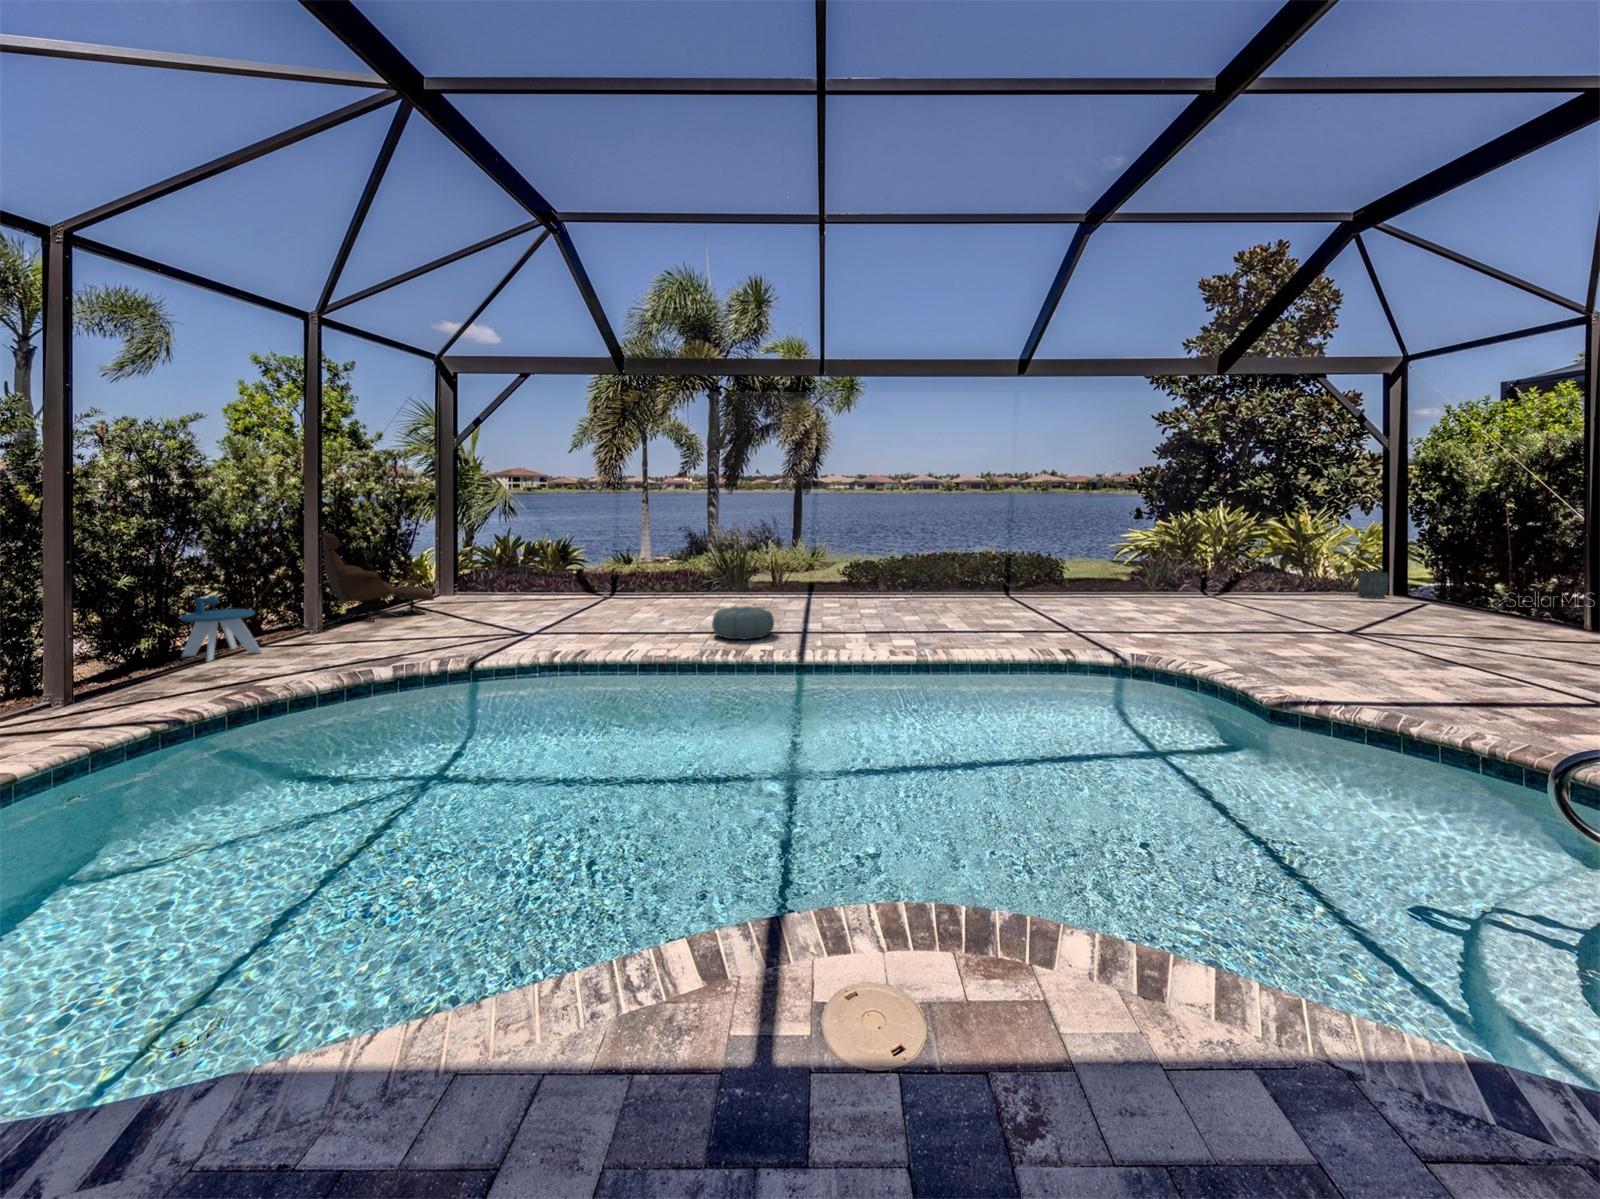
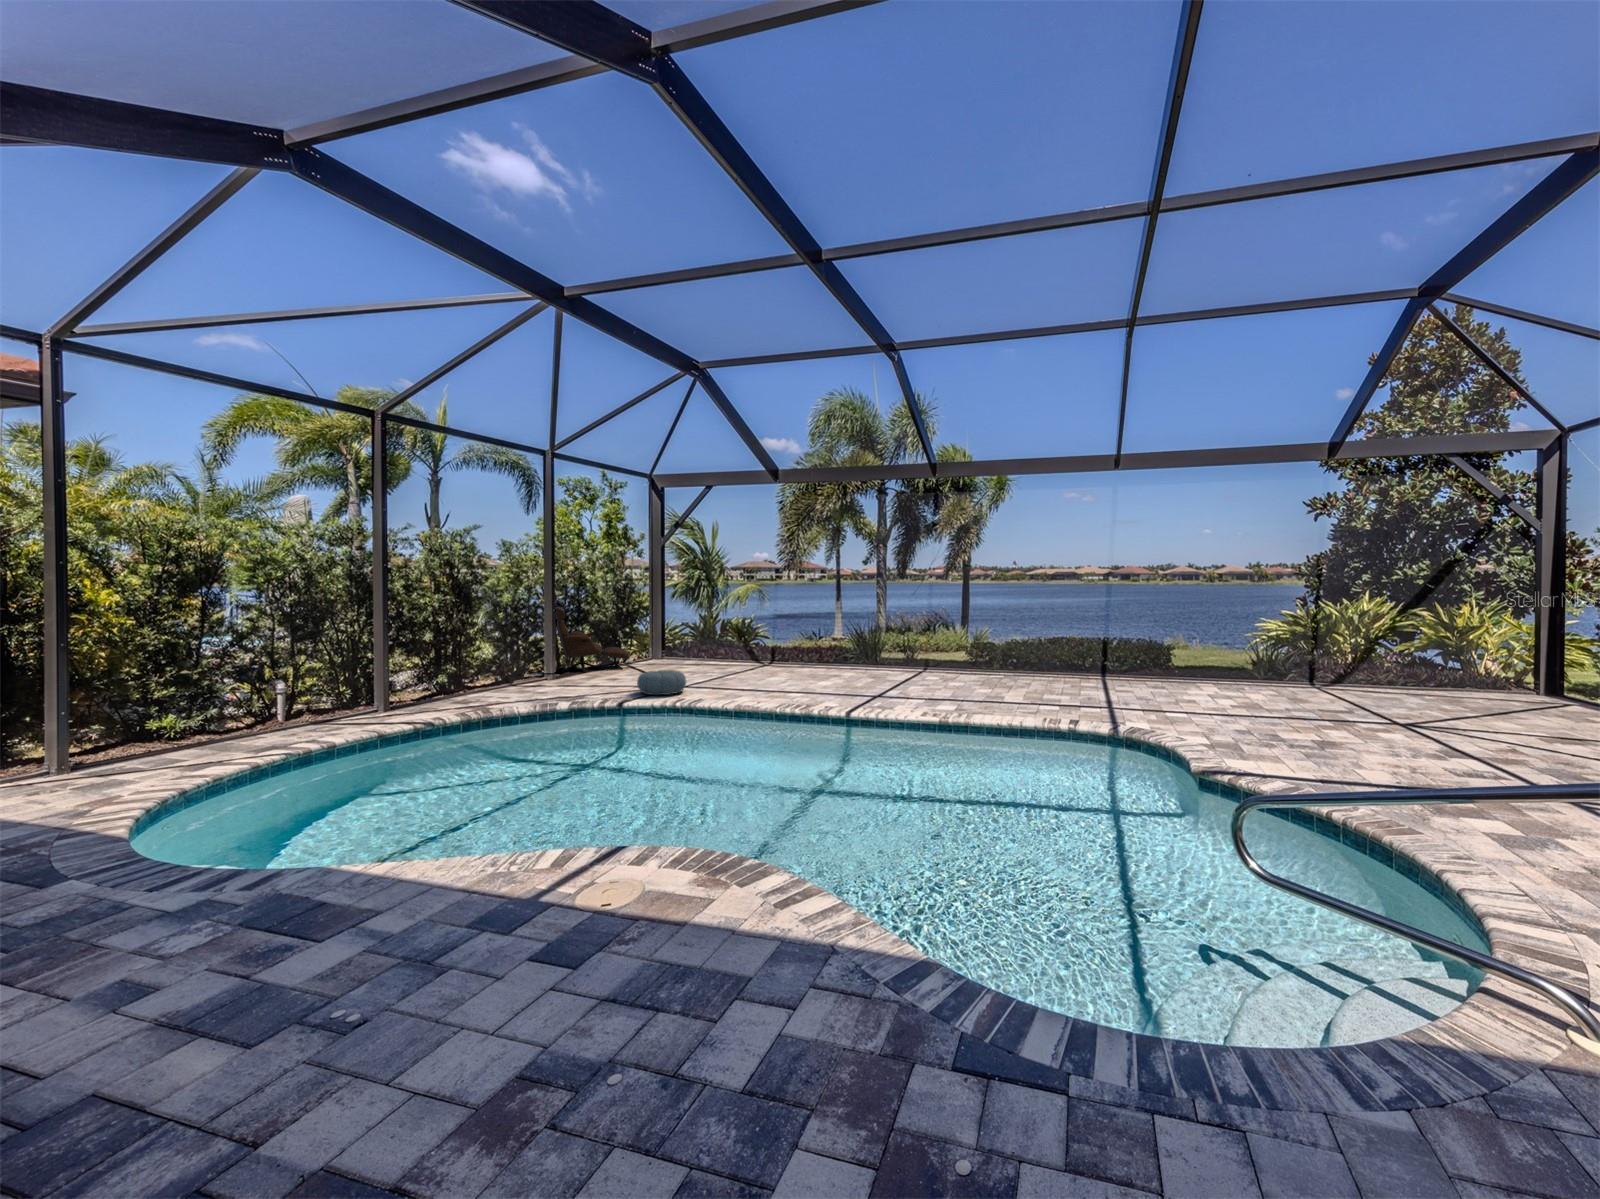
woven basket: present [1357,571,1389,598] -> none [1536,664,1573,695]
side table: present [181,595,262,662] -> none [458,649,503,693]
pouf: present [712,606,774,639] -> present [637,670,686,695]

